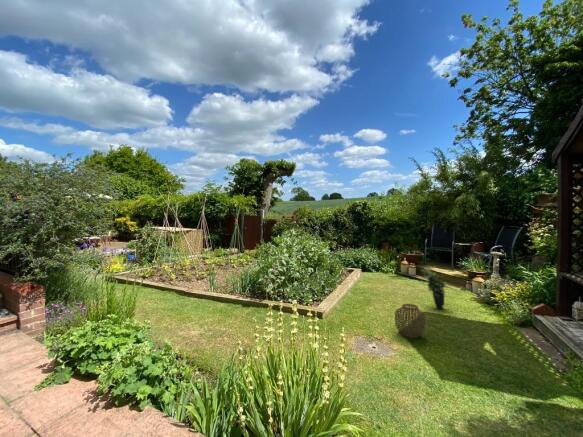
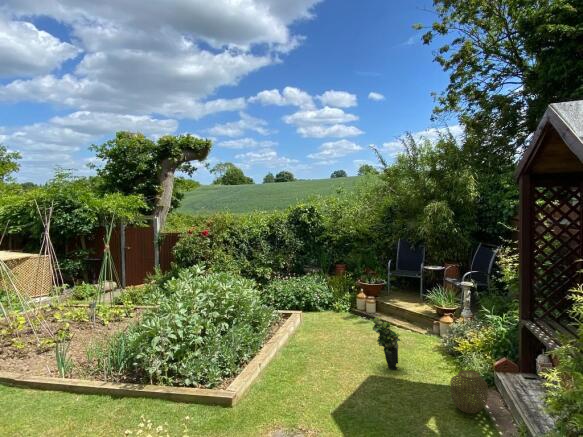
woven basket: present [395,304,425,338] -> present [450,370,488,413]

